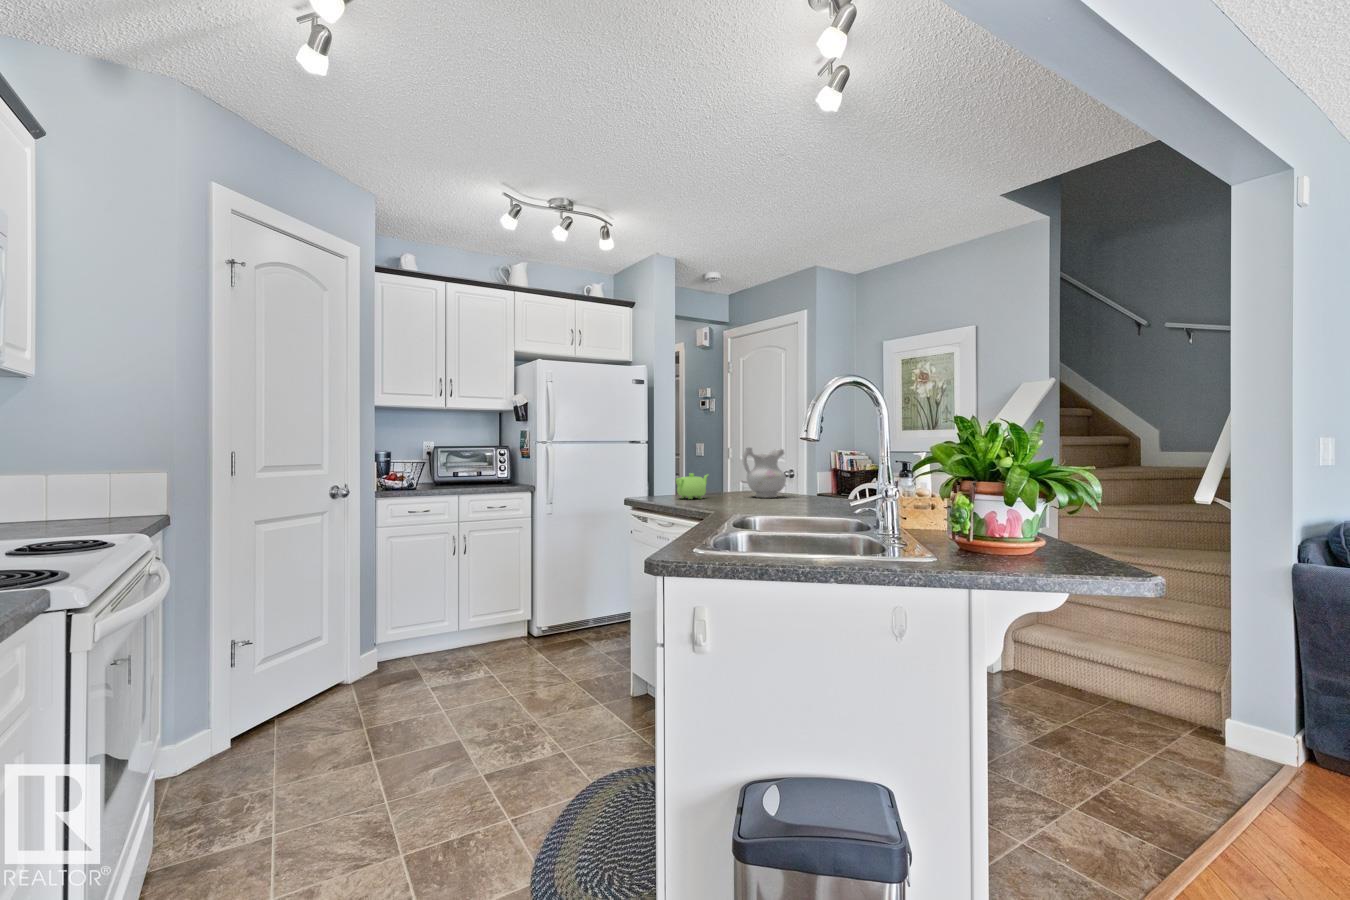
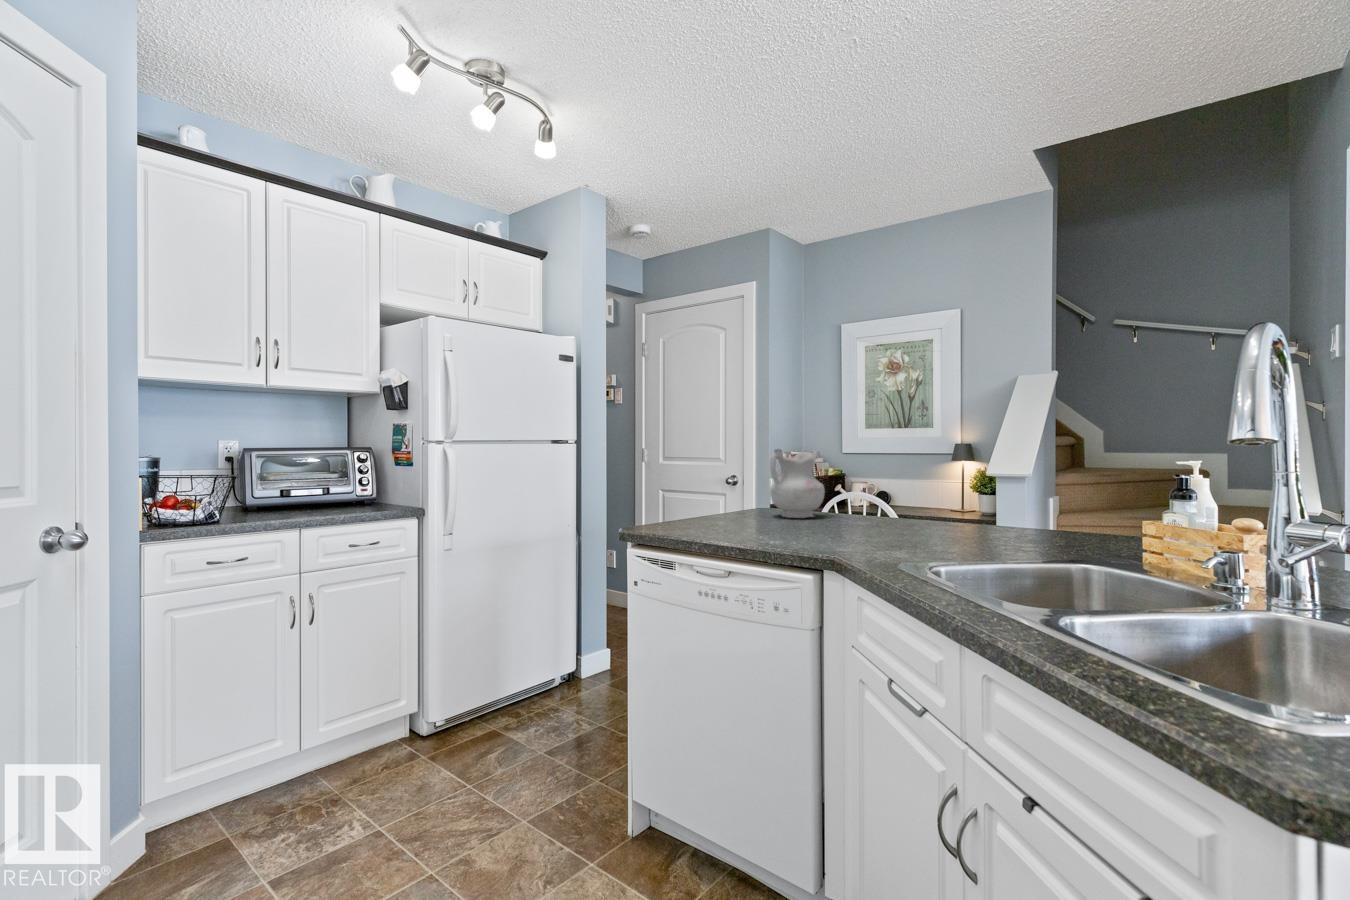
teapot: present [676,473,708,499] -> none [687,487,728,525]

